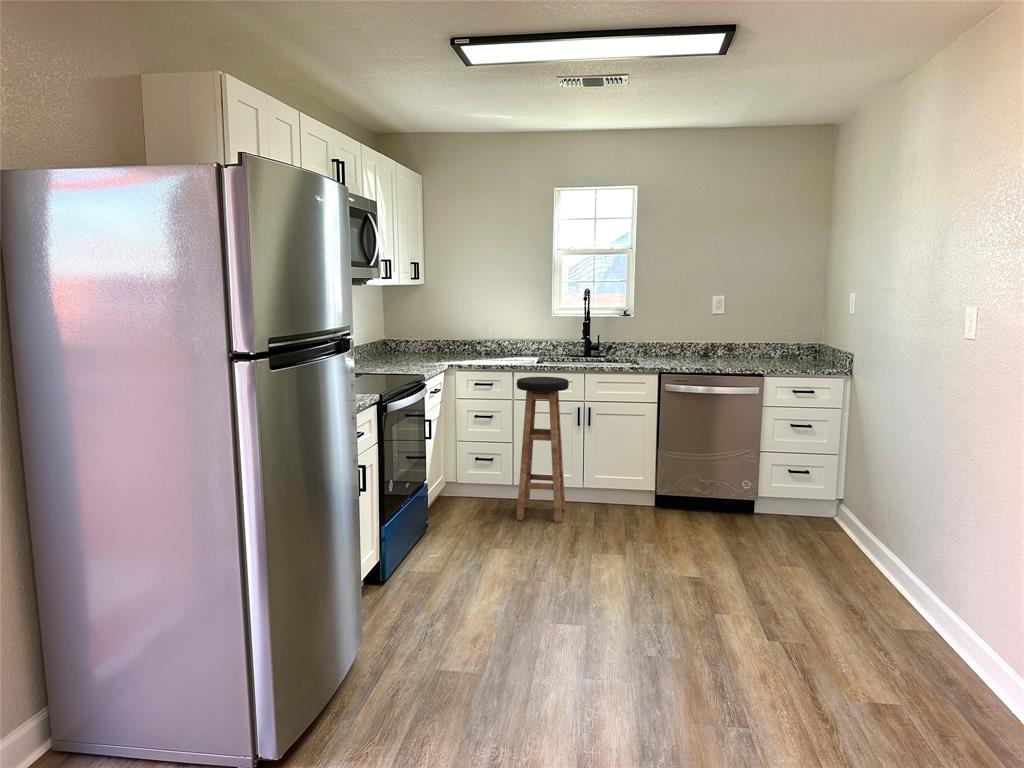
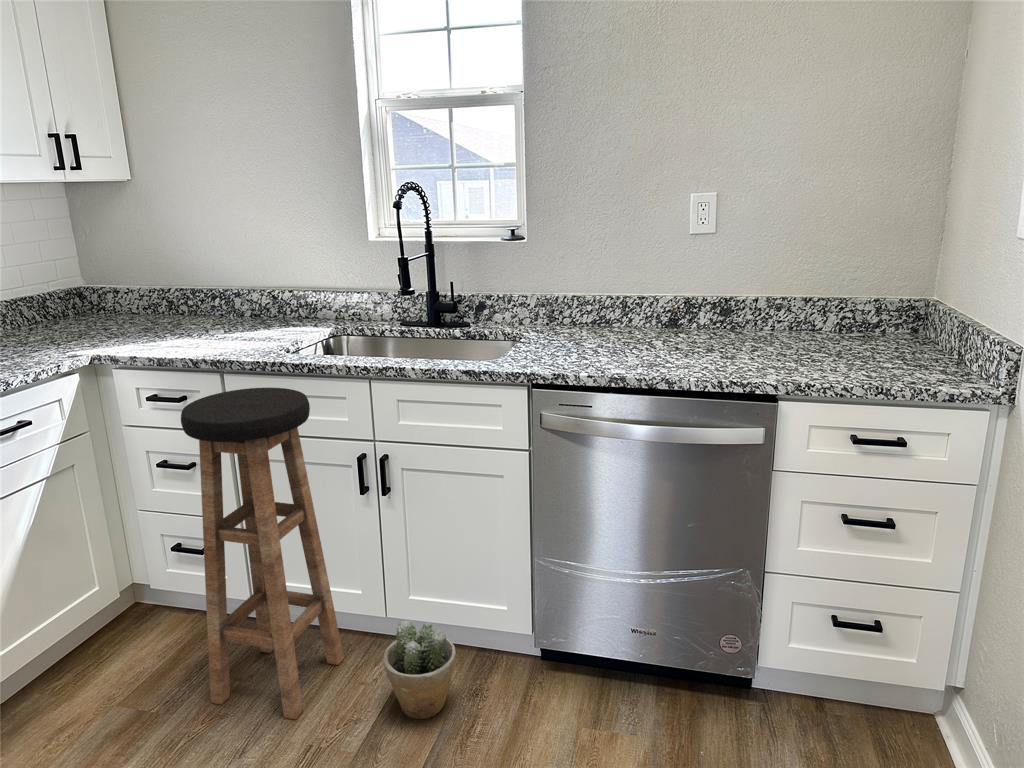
potted plant: none [598,477,630,521] -> present [384,620,456,719]

